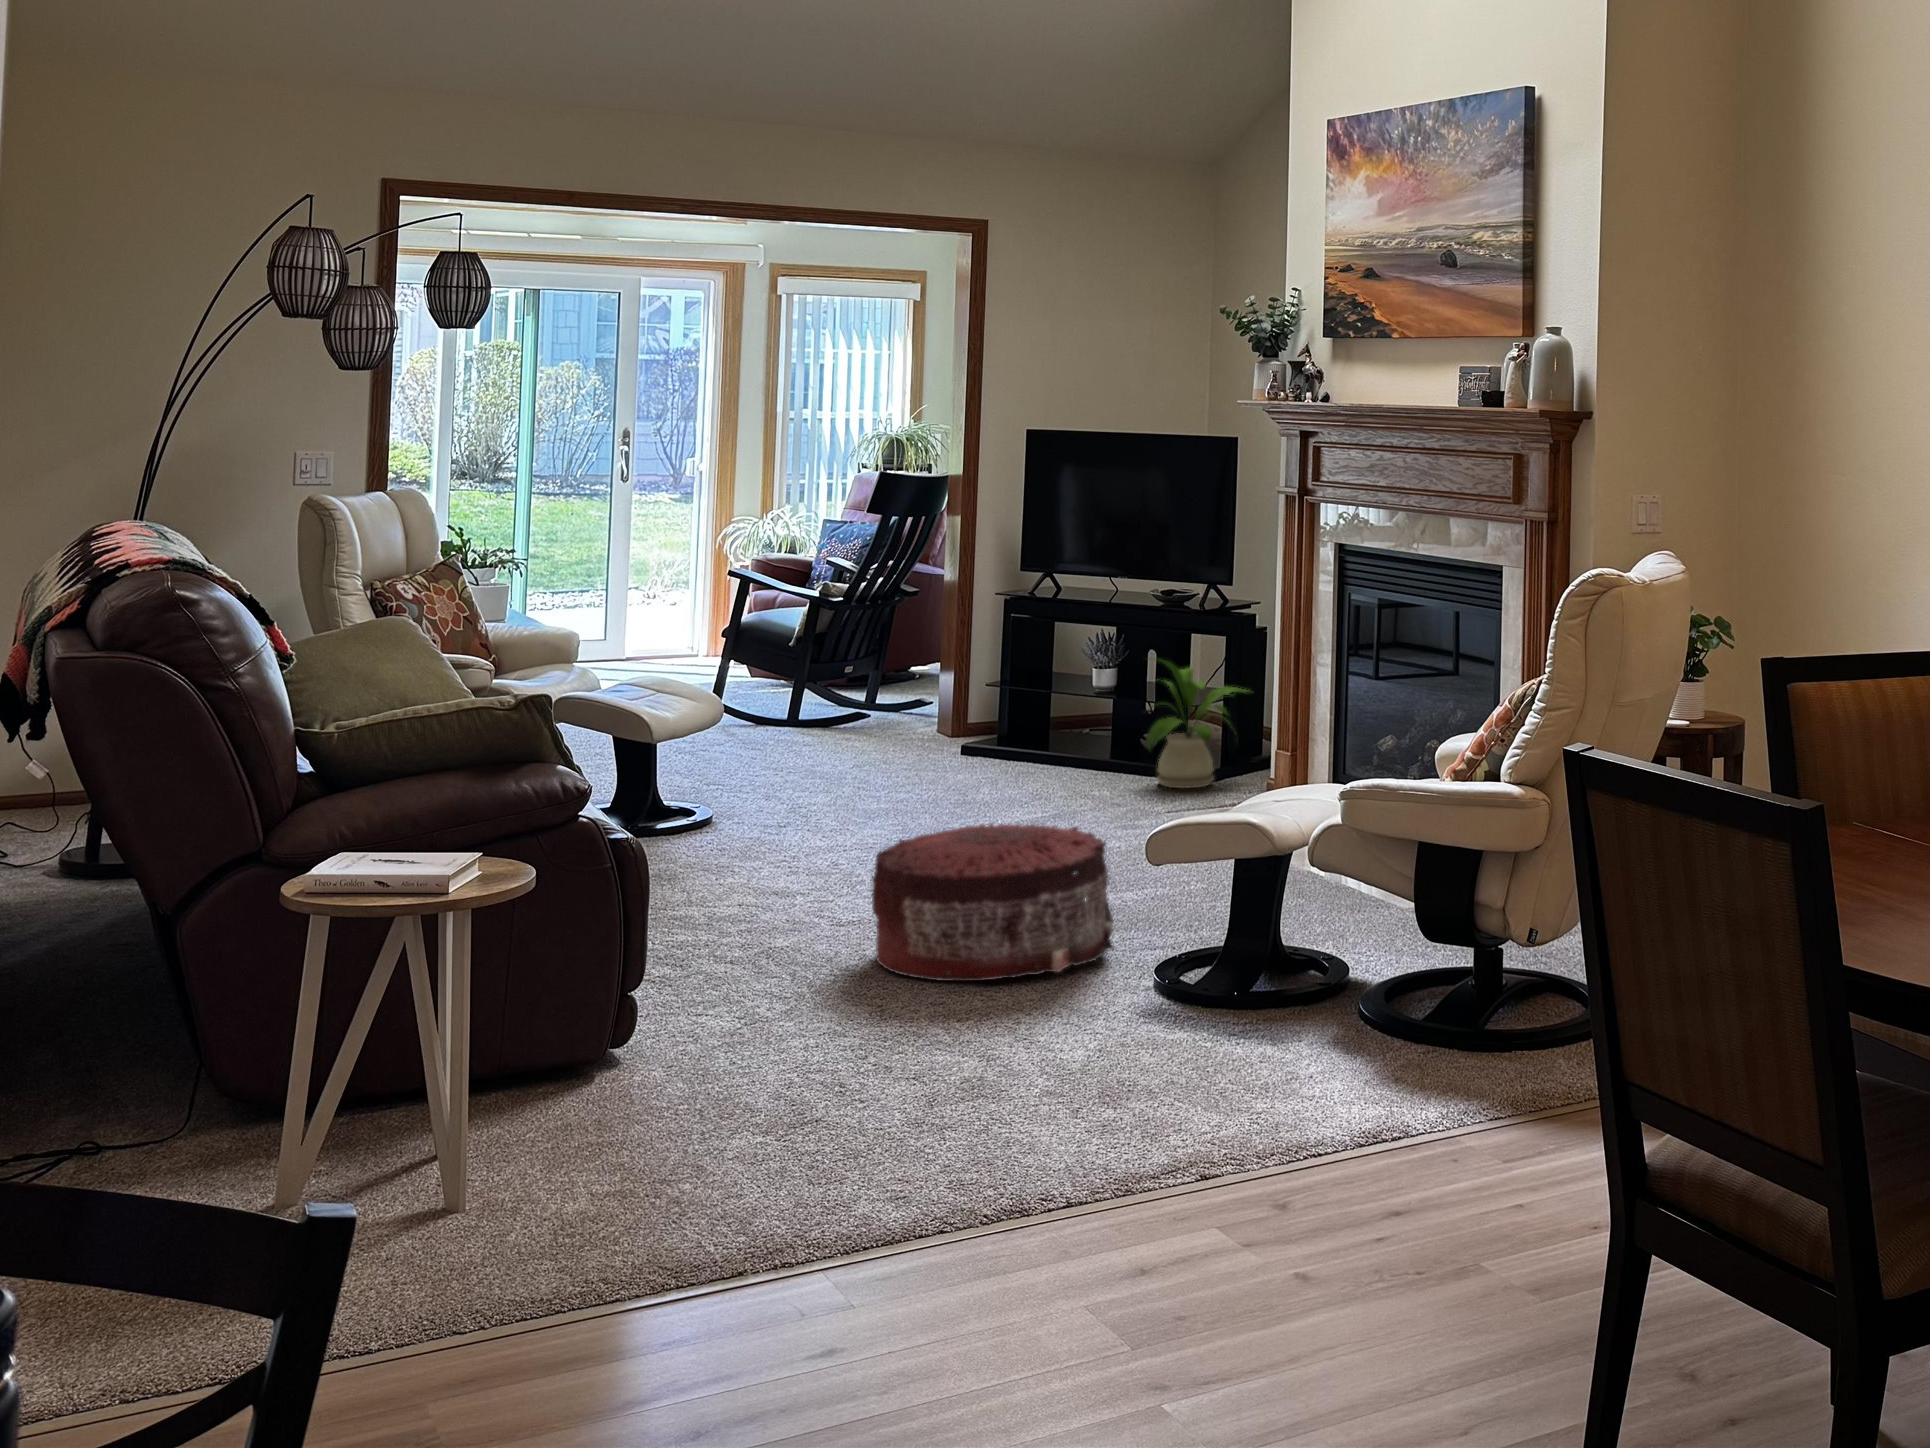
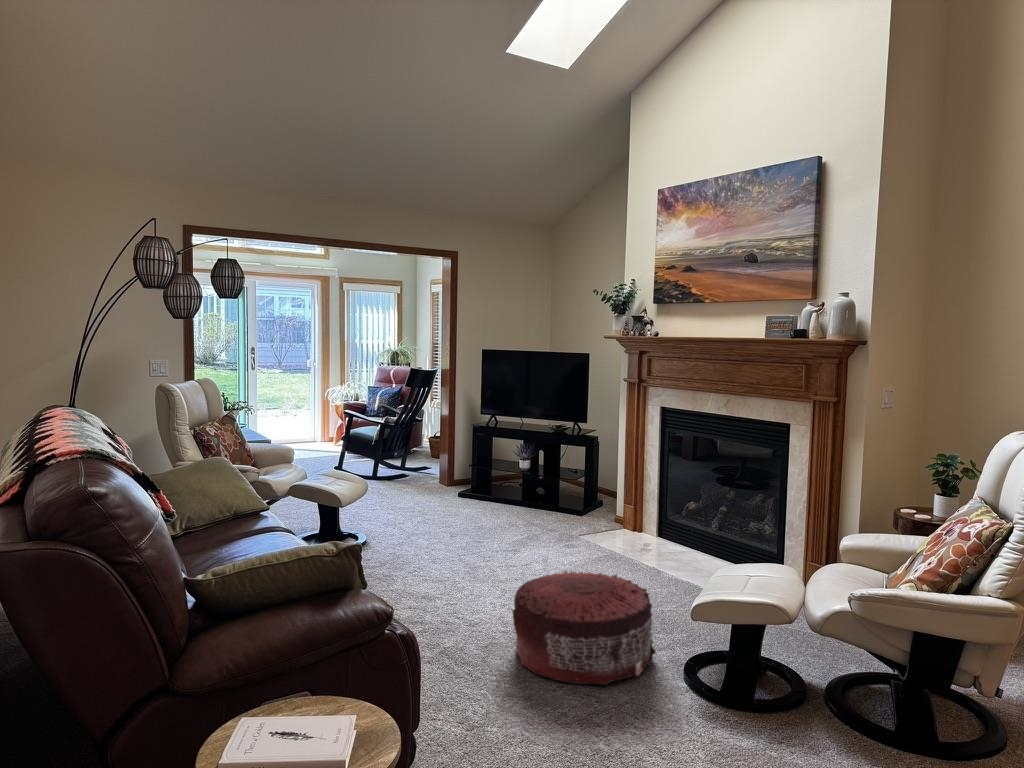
house plant: present [1147,660,1245,788] -> none [553,457,603,517]

